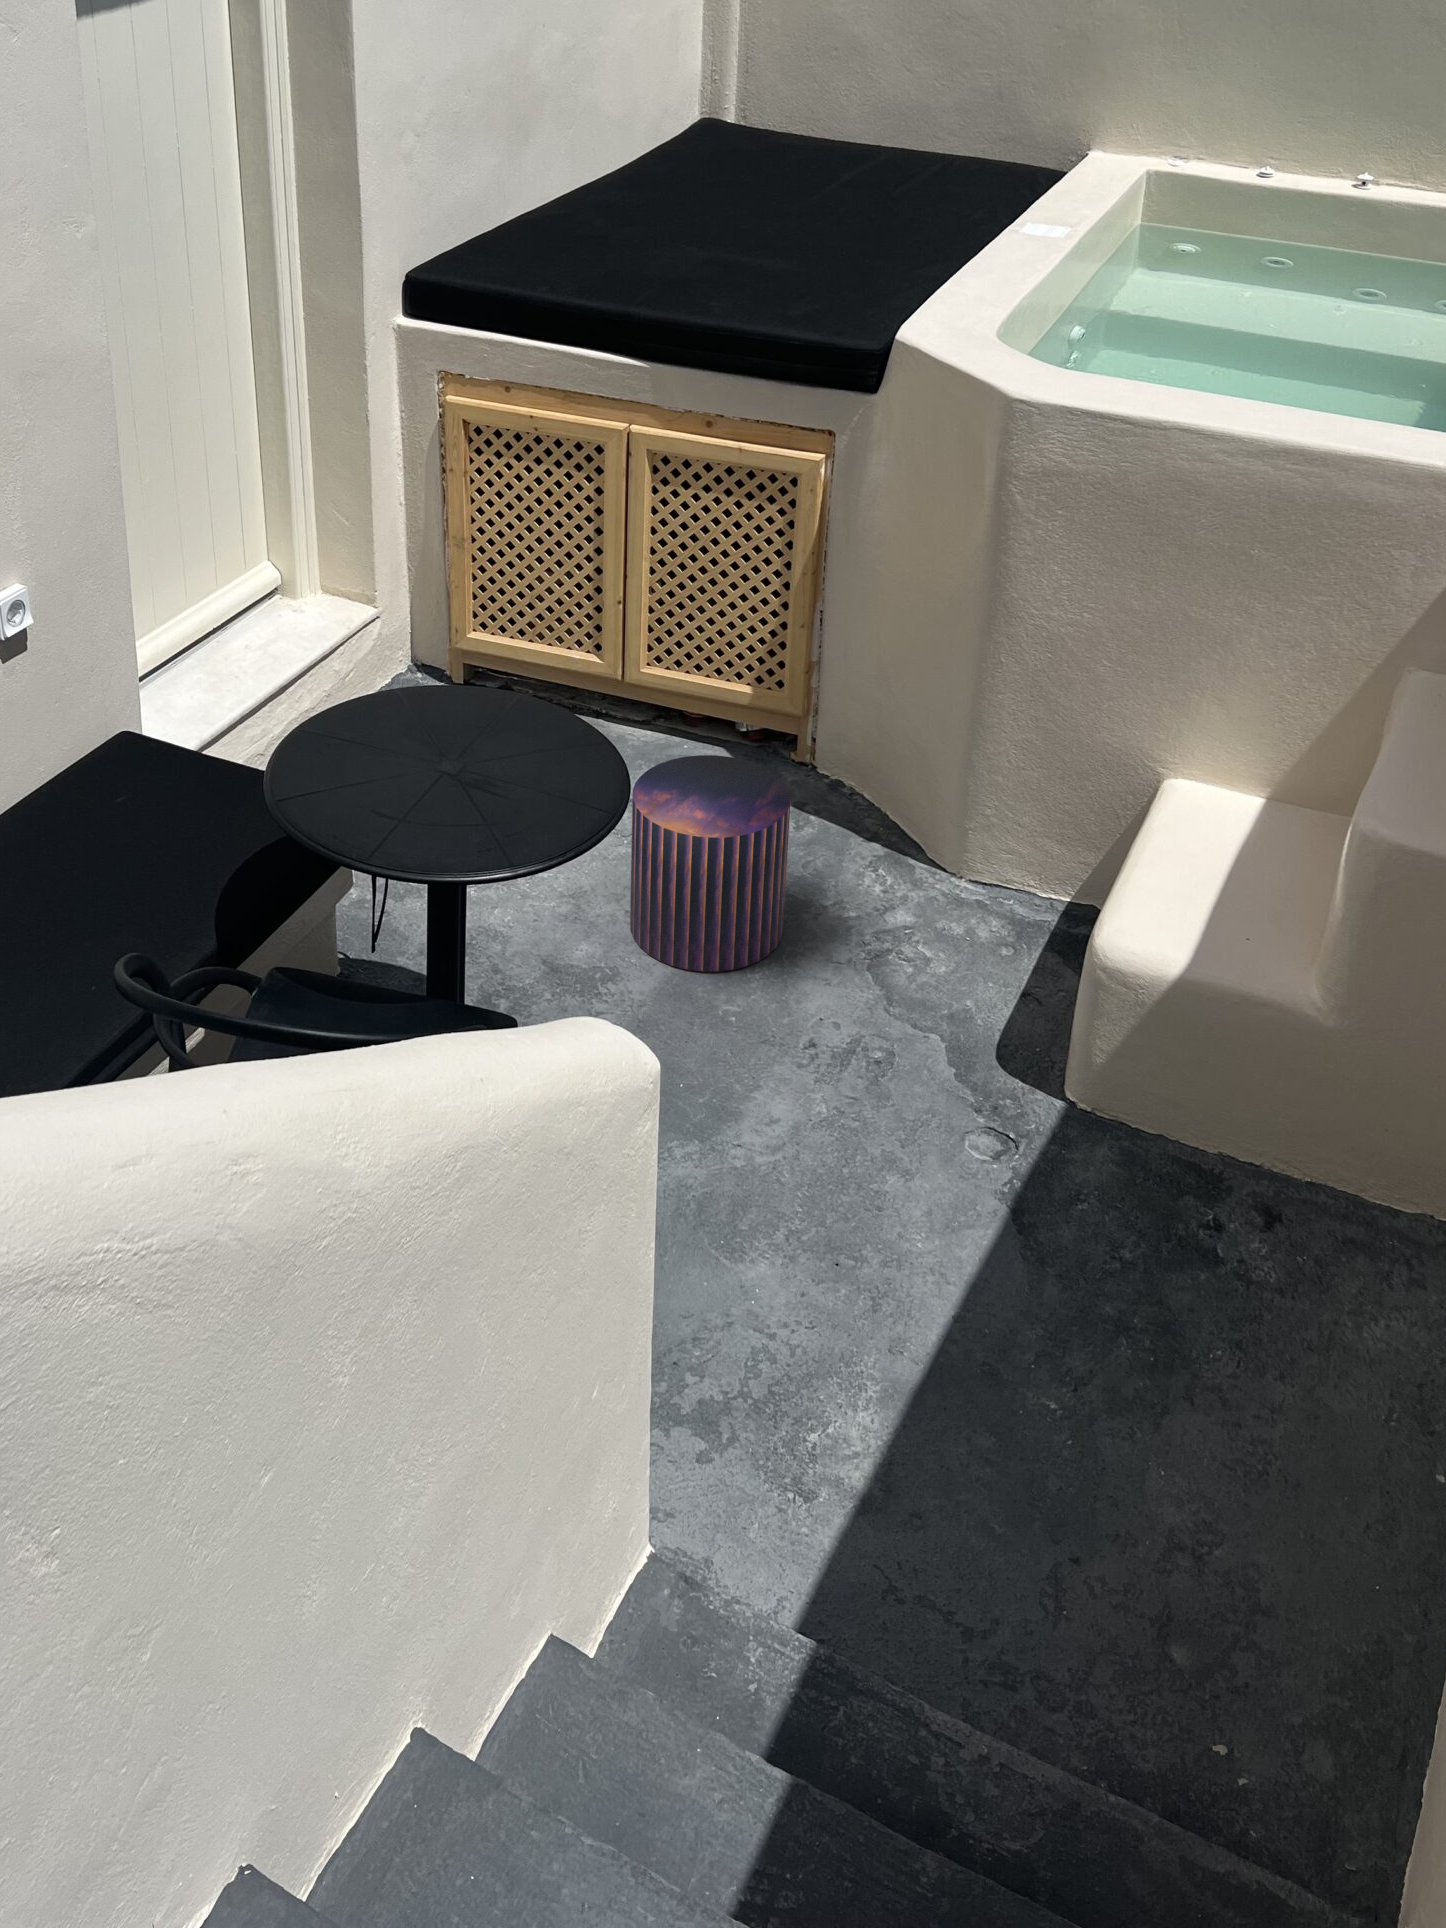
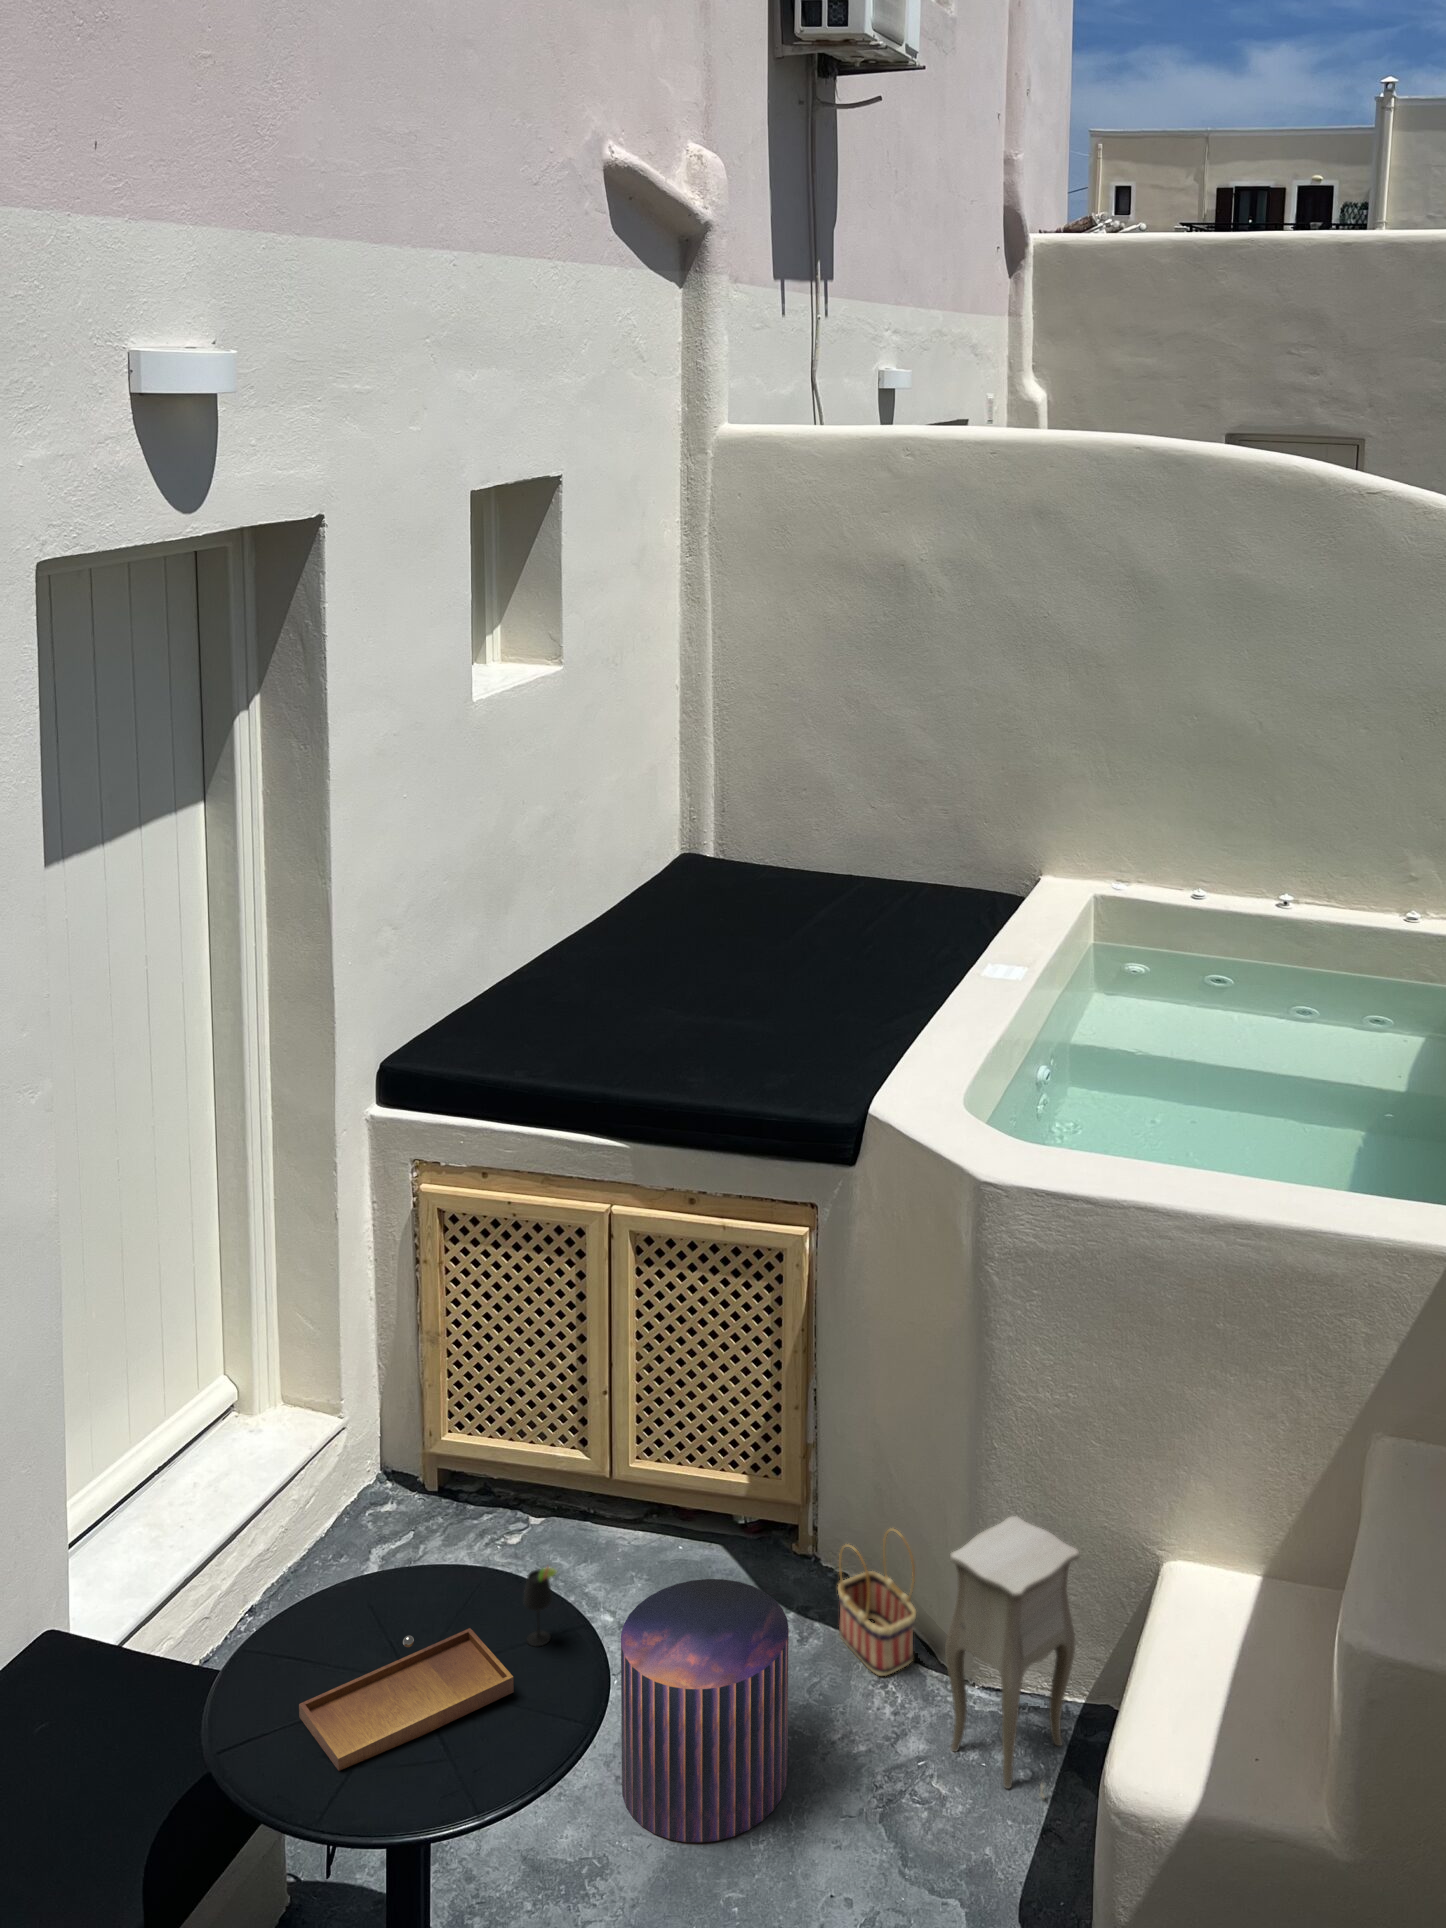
wine glass: none [546,690,578,763] -> present [523,1567,556,1646]
side table: none [938,725,1080,972] -> present [945,1516,1079,1798]
tray: none [344,733,537,836] -> present [299,1628,514,1771]
basket: none [836,736,913,864] -> present [838,1529,916,1676]

